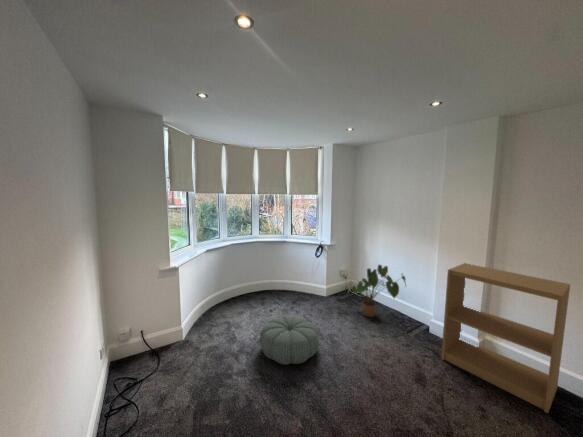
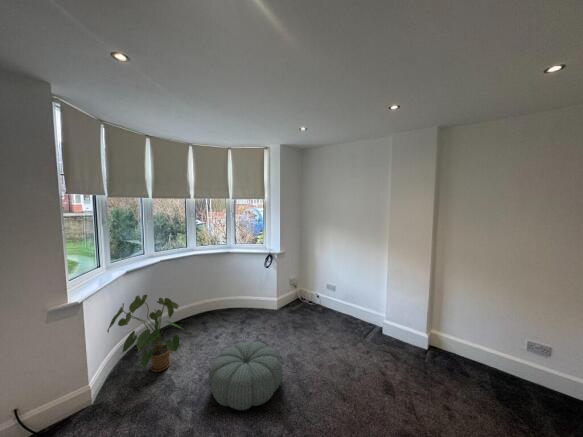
bookshelf: present [441,263,570,413] -> none [401,263,508,400]
house plant: present [348,265,405,317] -> present [107,295,182,372]

